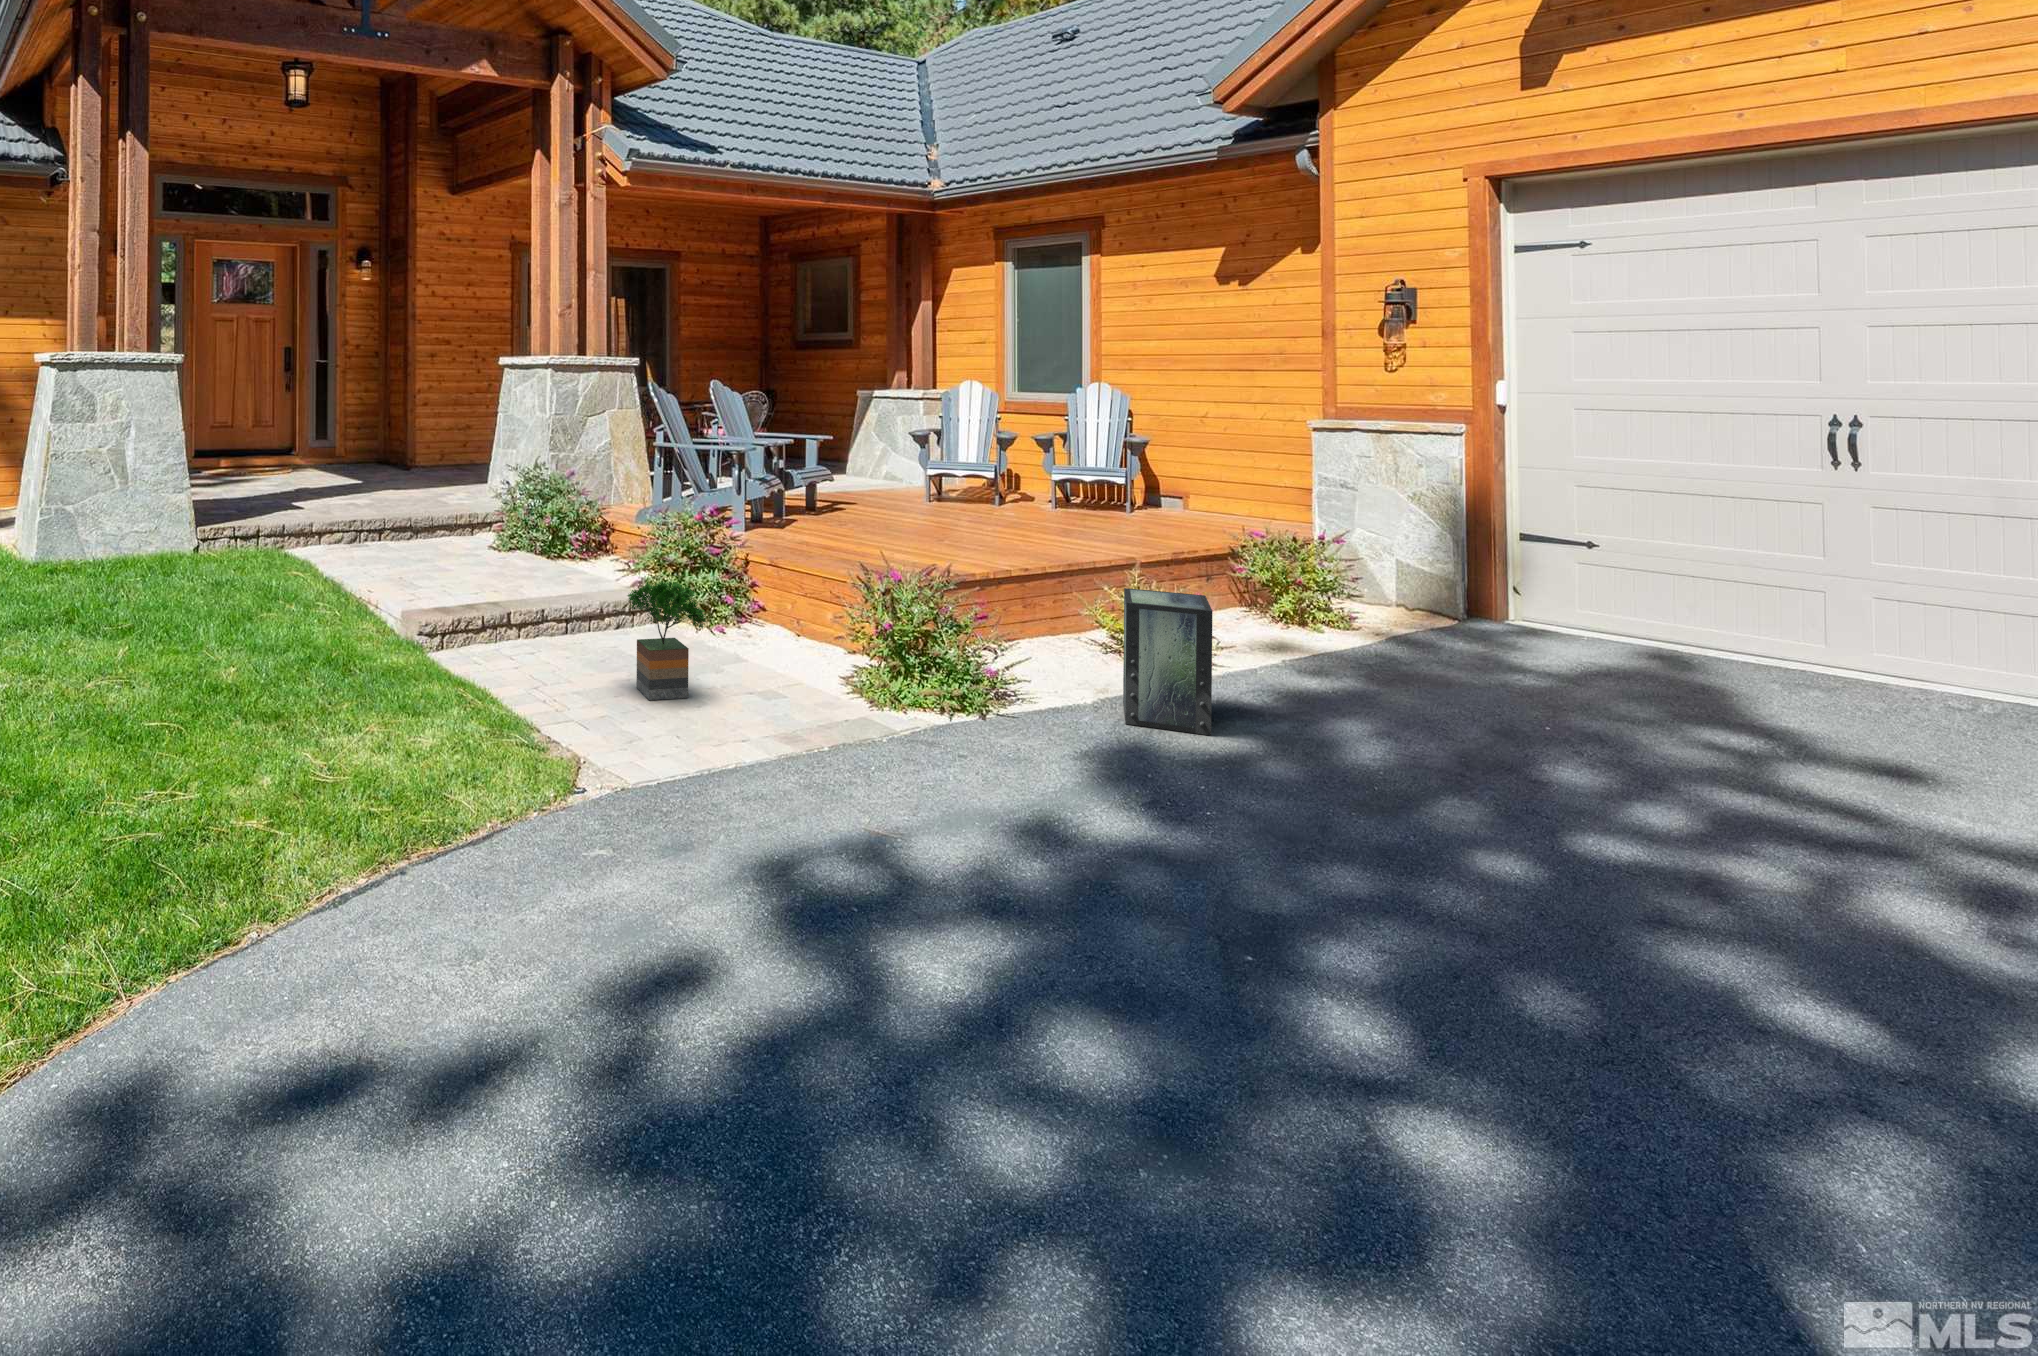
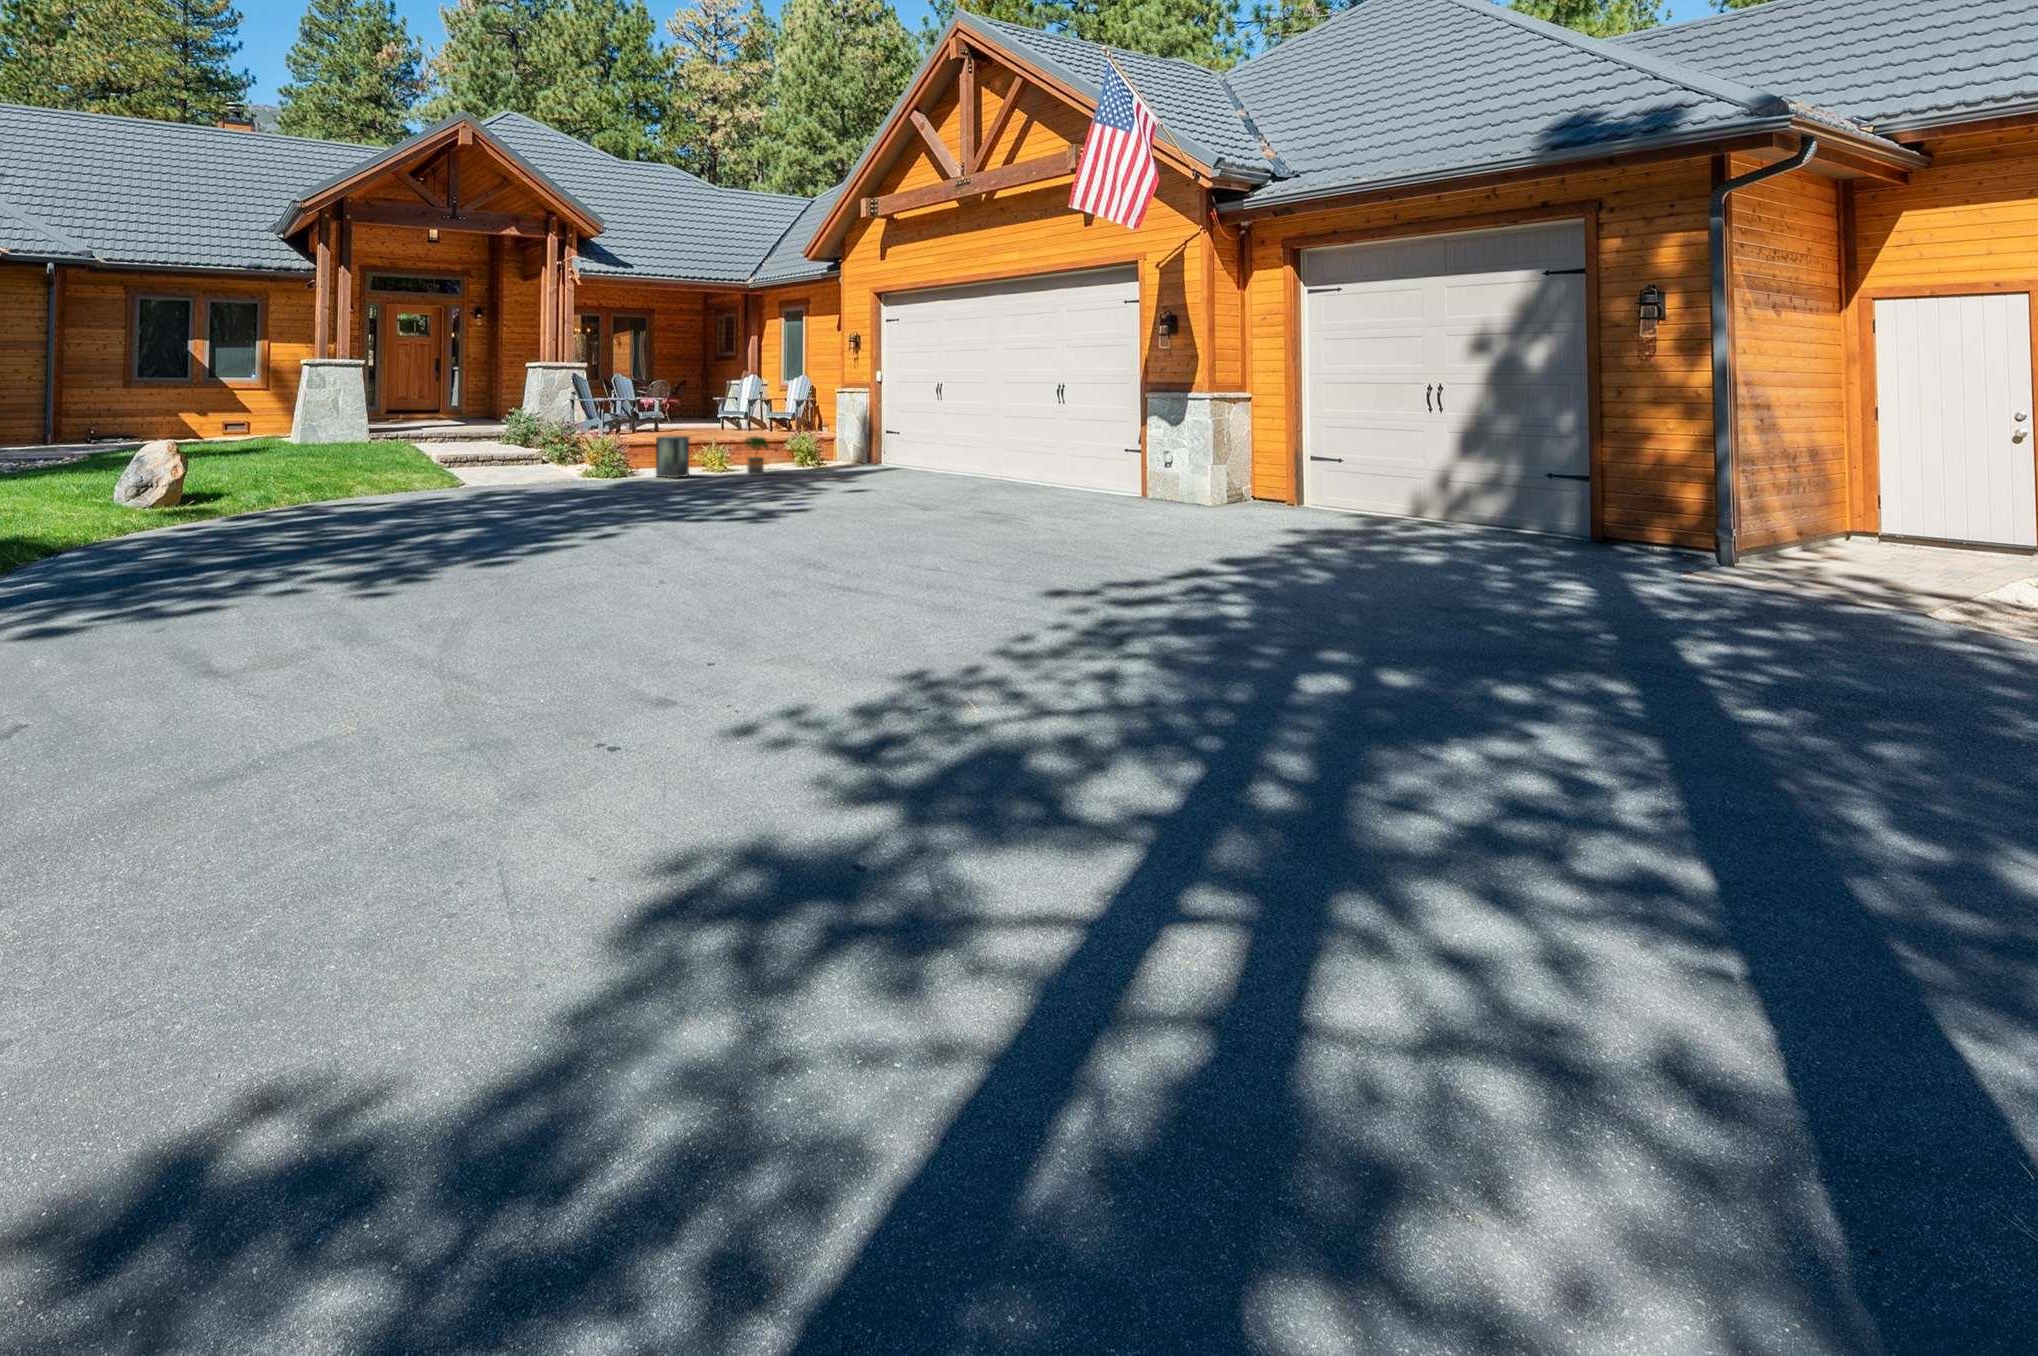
potted tree: present [628,581,706,700] -> present [744,436,769,476]

